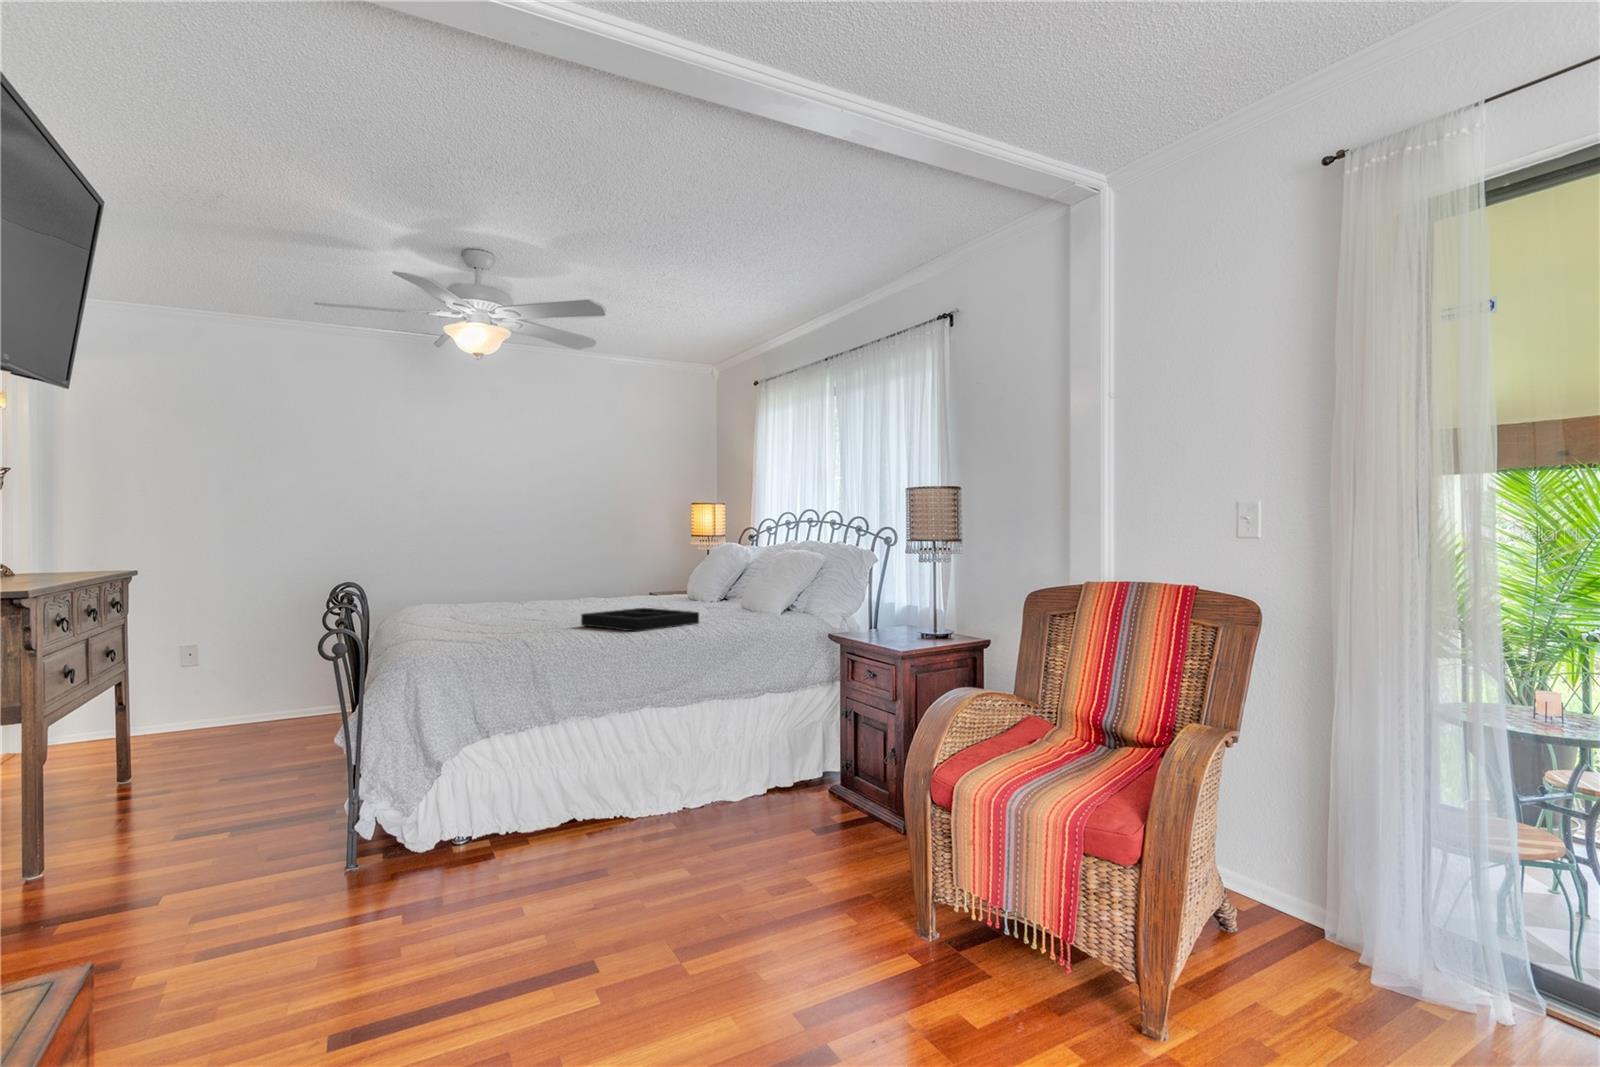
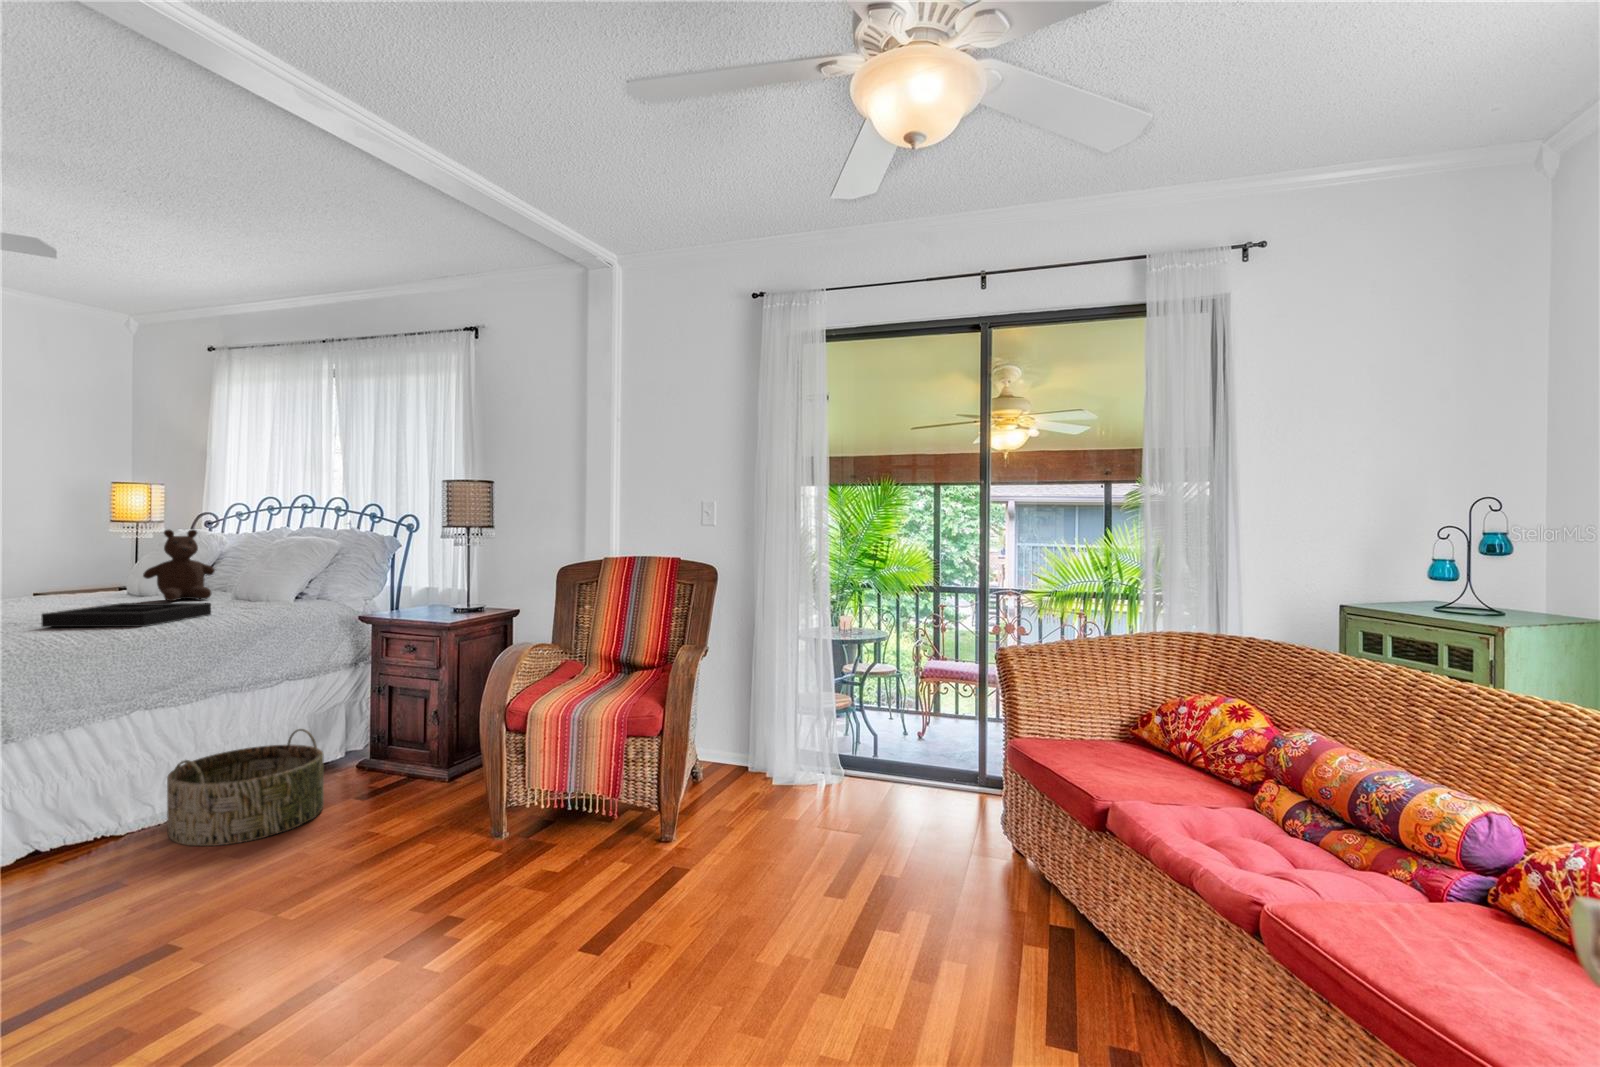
teddy bear: none [681,542,734,607] -> present [143,530,215,601]
basket: none [649,748,776,859] -> present [167,729,324,846]

